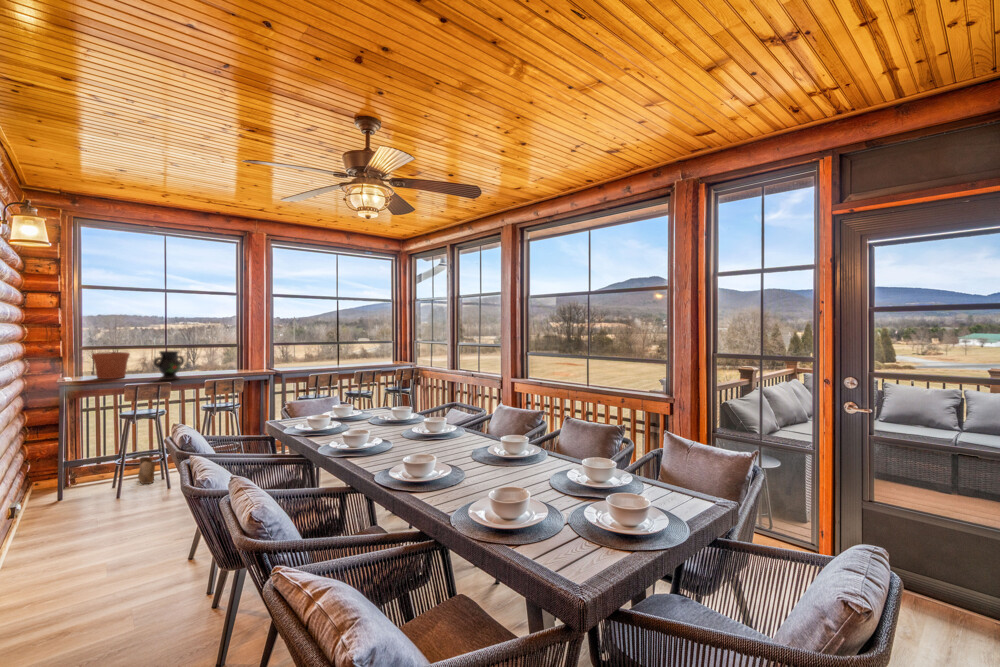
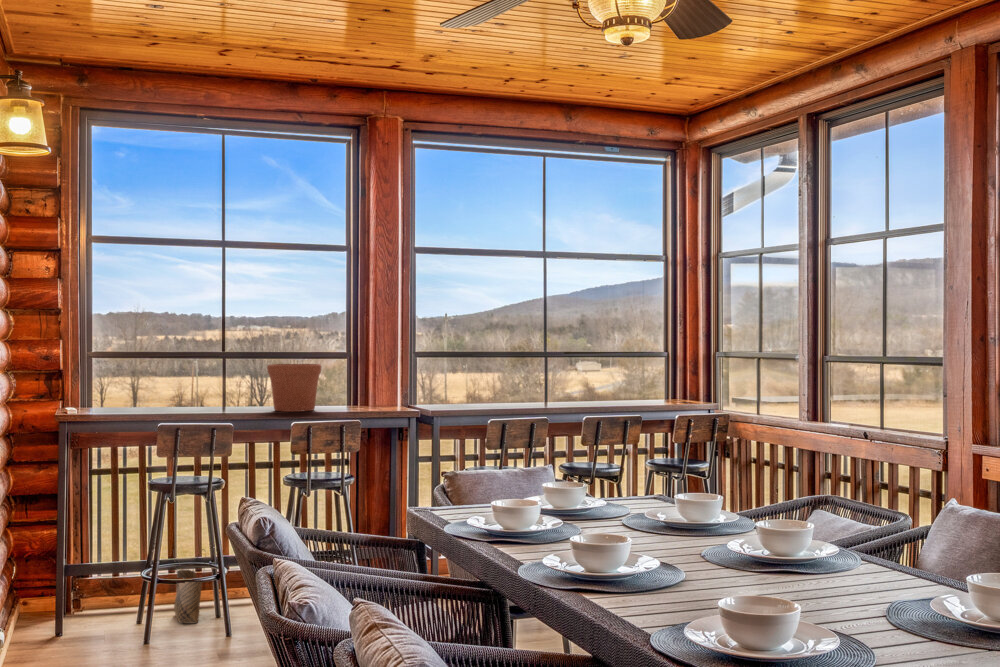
decorative vase: present [153,351,184,380] -> none [200,360,254,417]
flower pot: present [92,352,130,379] -> present [267,364,321,412]

